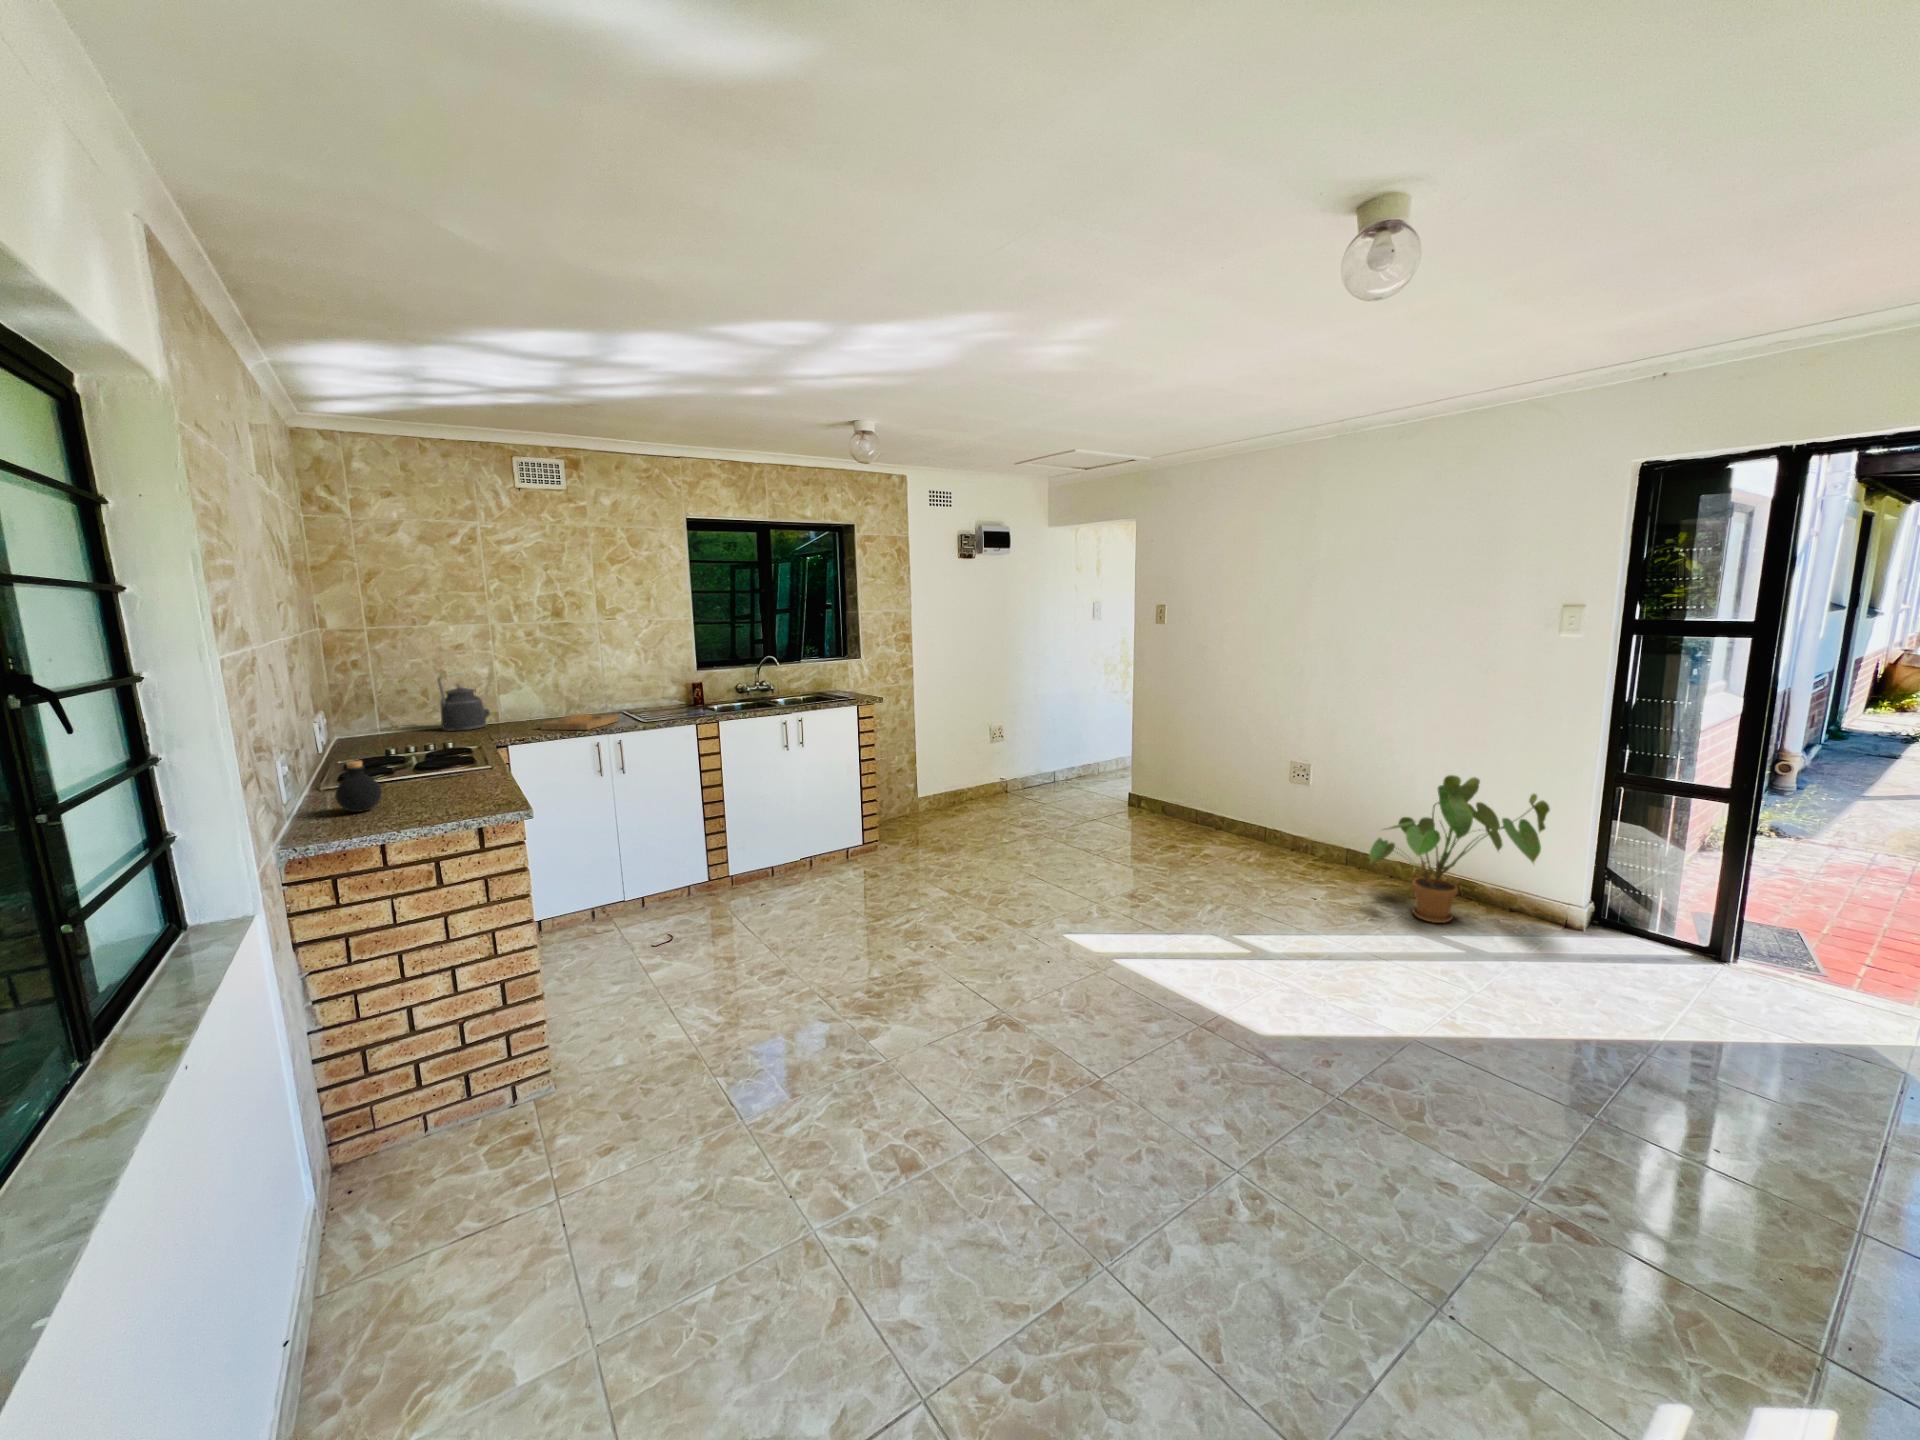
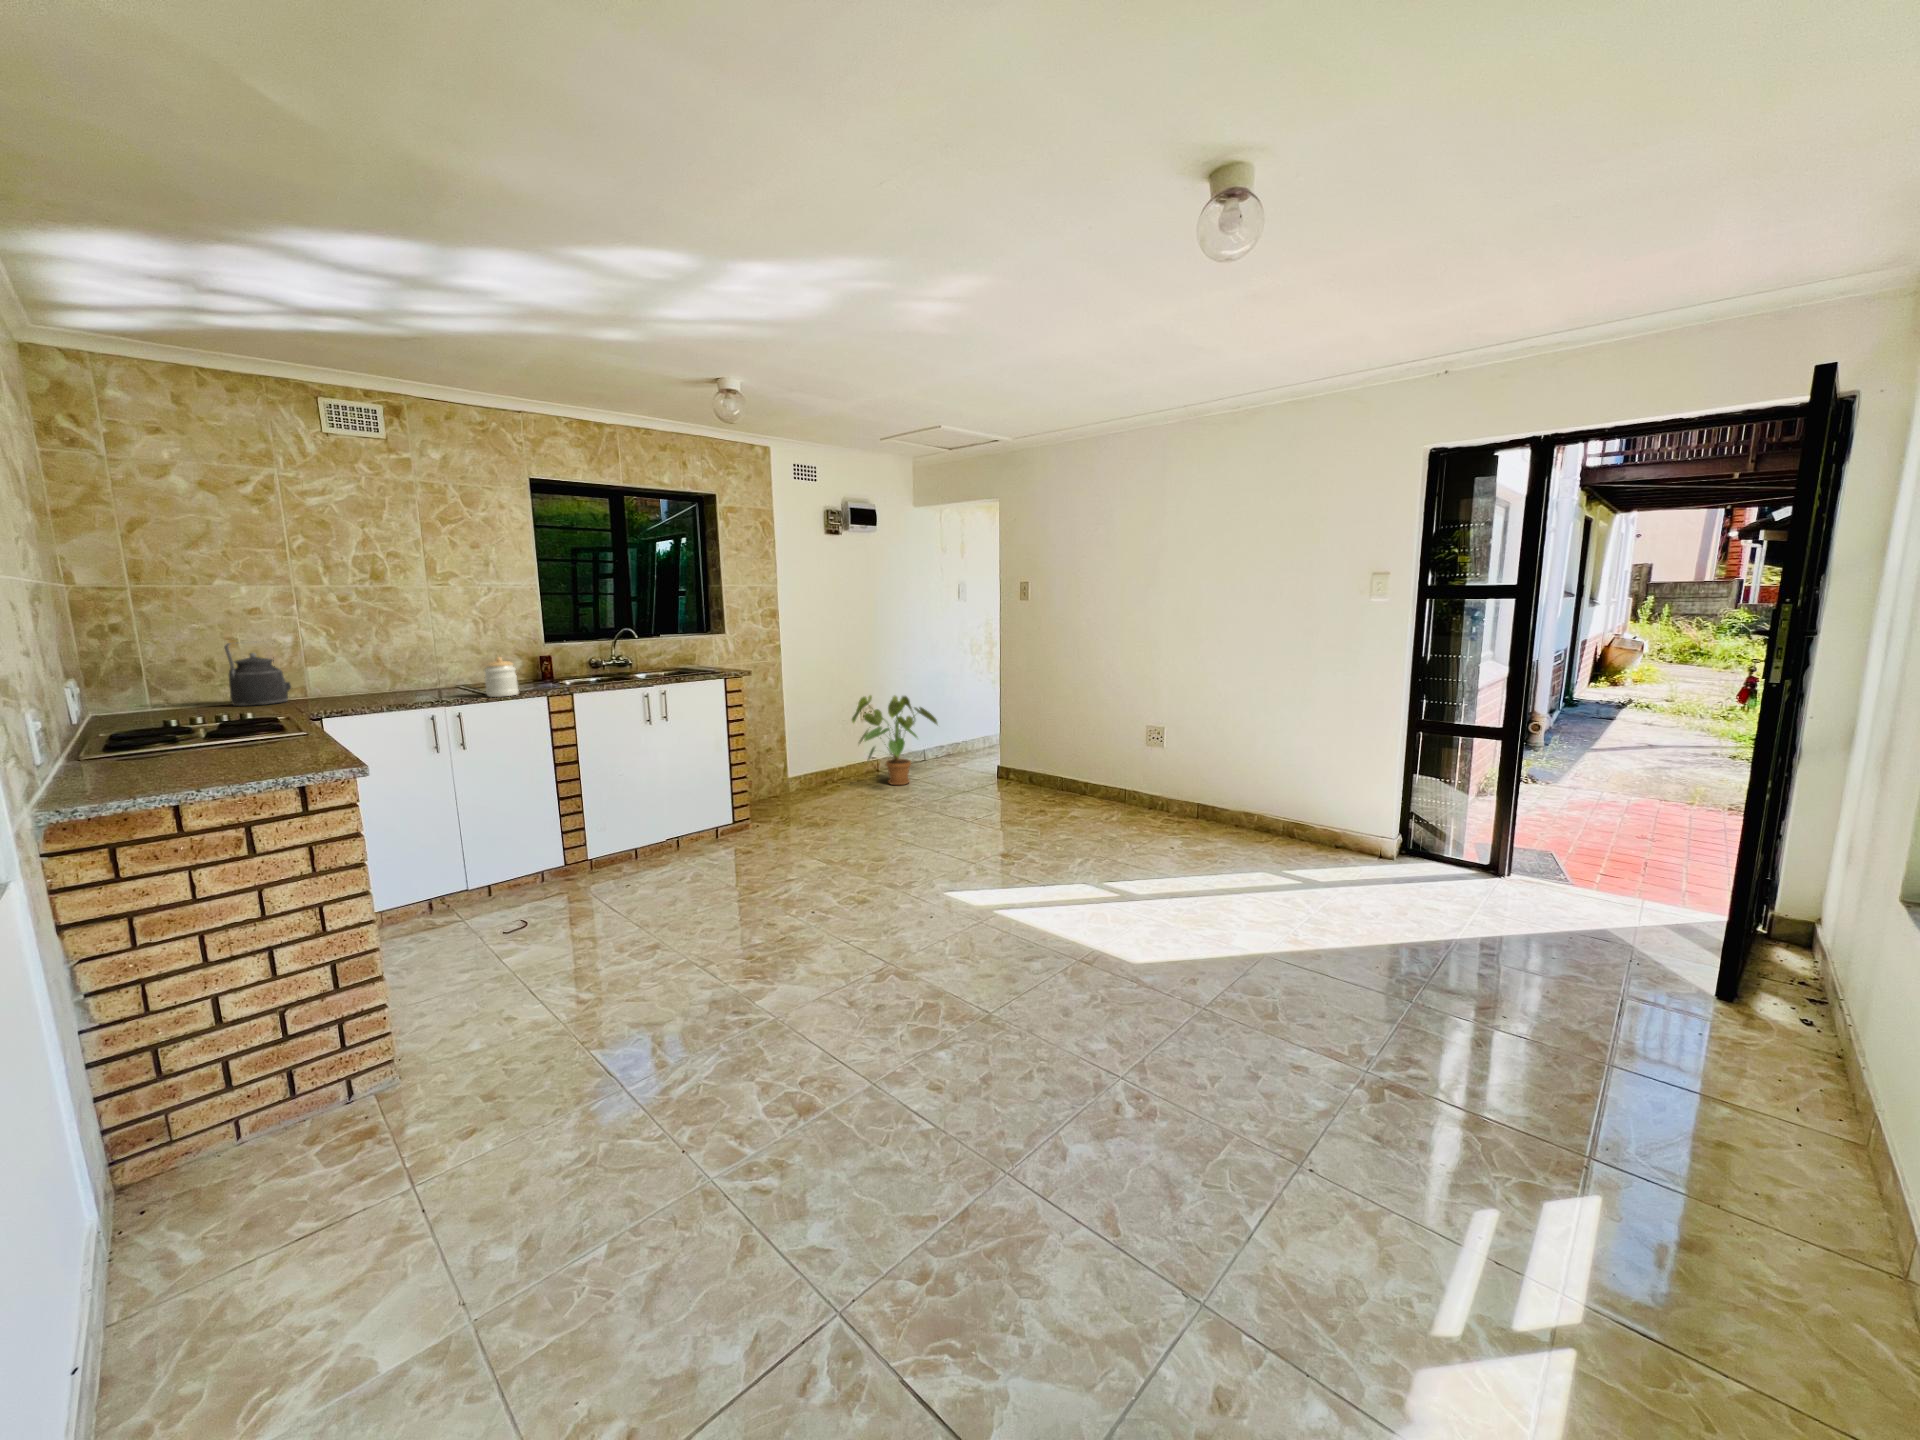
jar: none [643,688,673,725] -> present [484,657,518,697]
tray: present [541,714,618,730] -> none [358,686,453,703]
bottle: present [335,761,382,812] -> none [108,716,170,776]
house plant: present [1370,775,1550,923] -> present [852,695,937,785]

